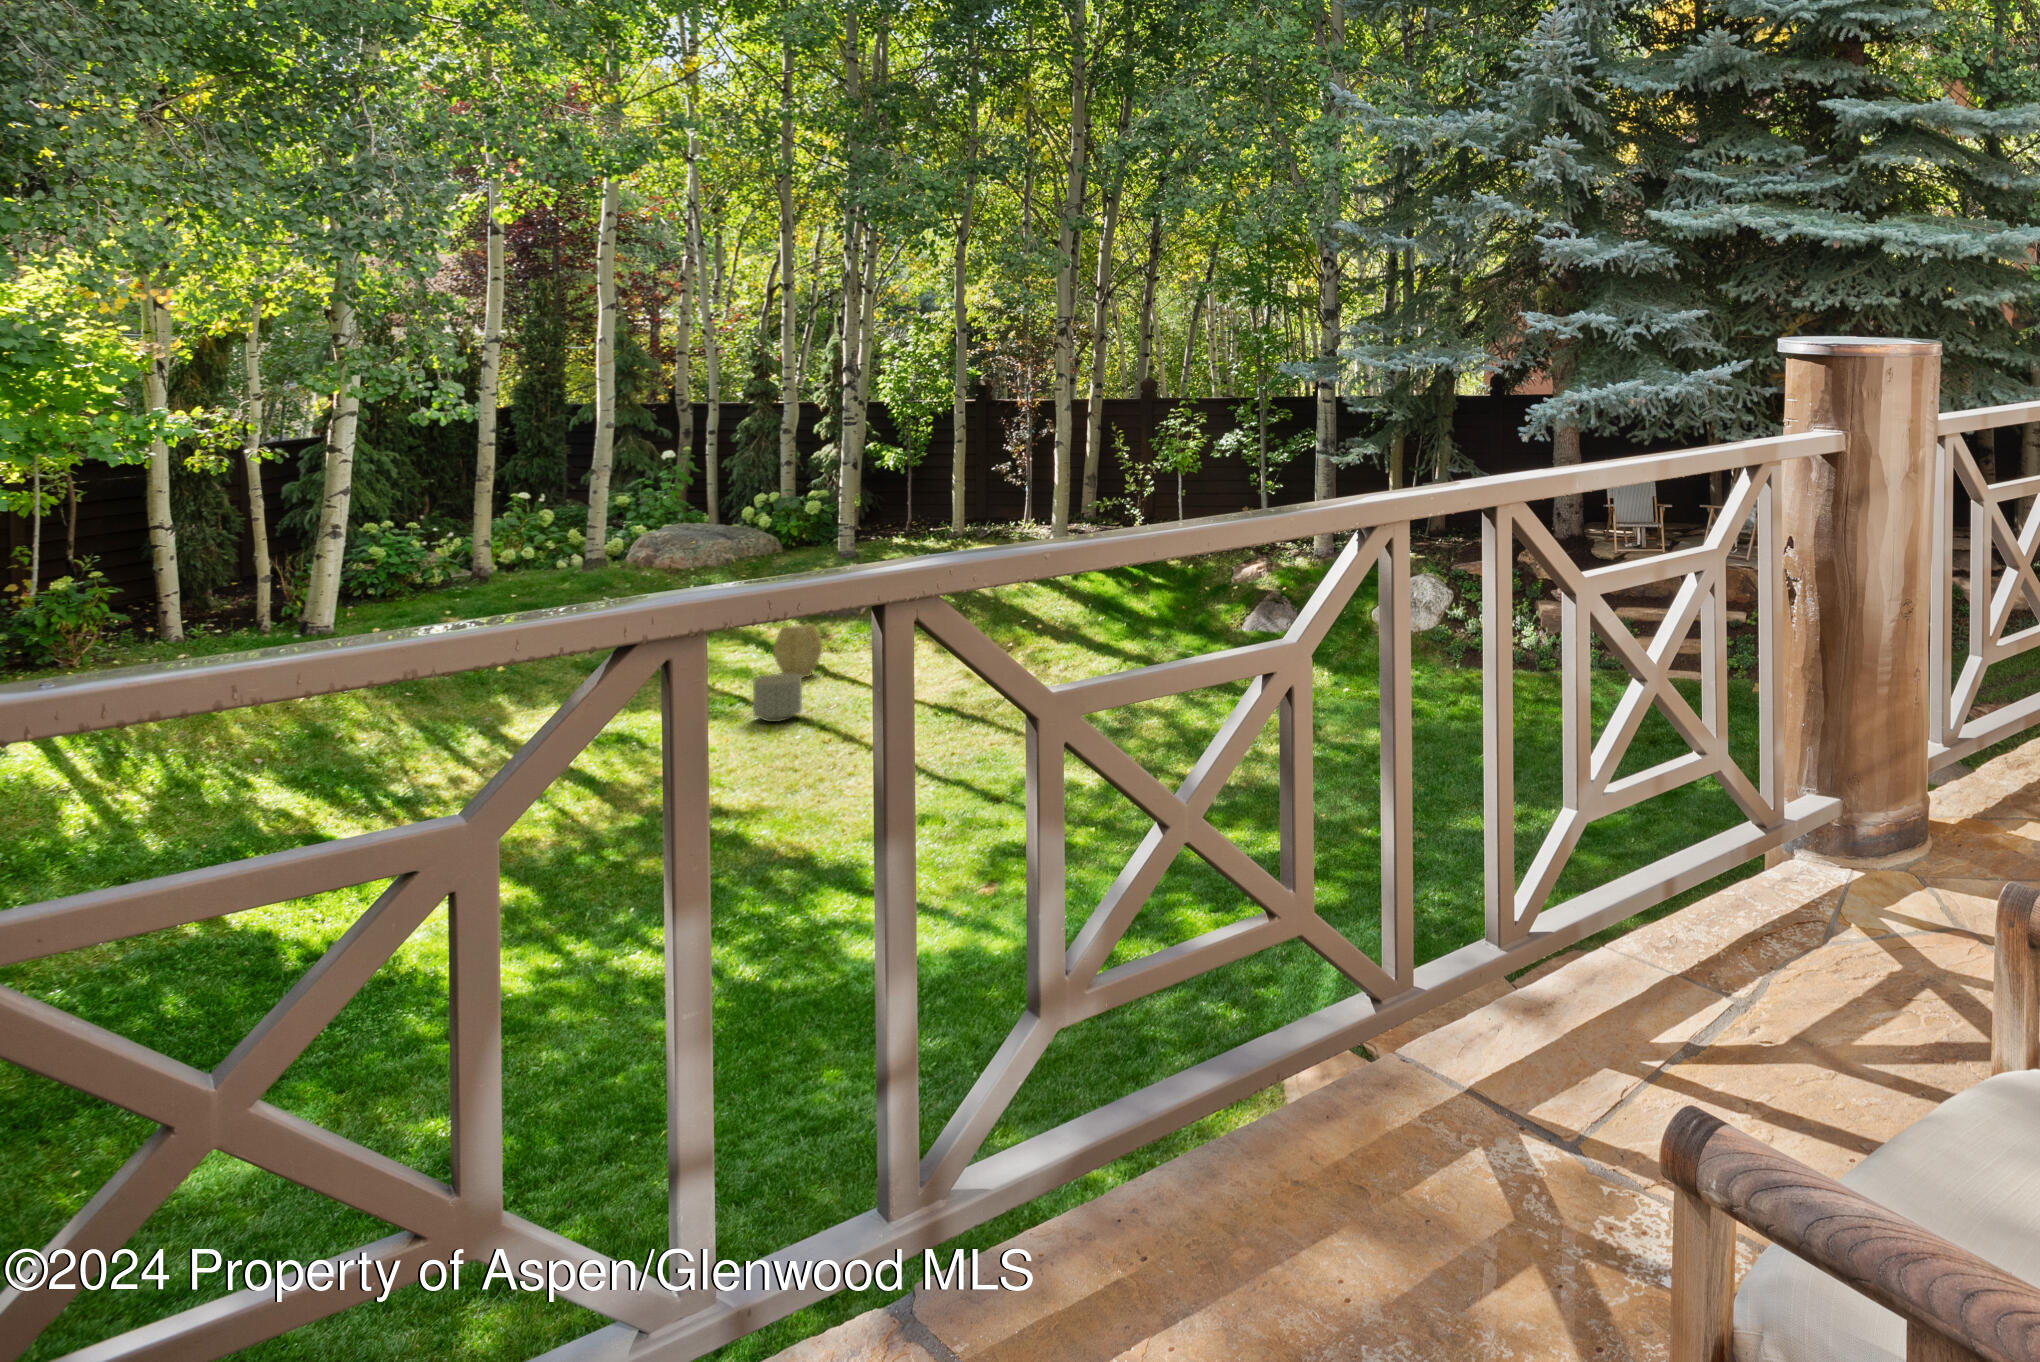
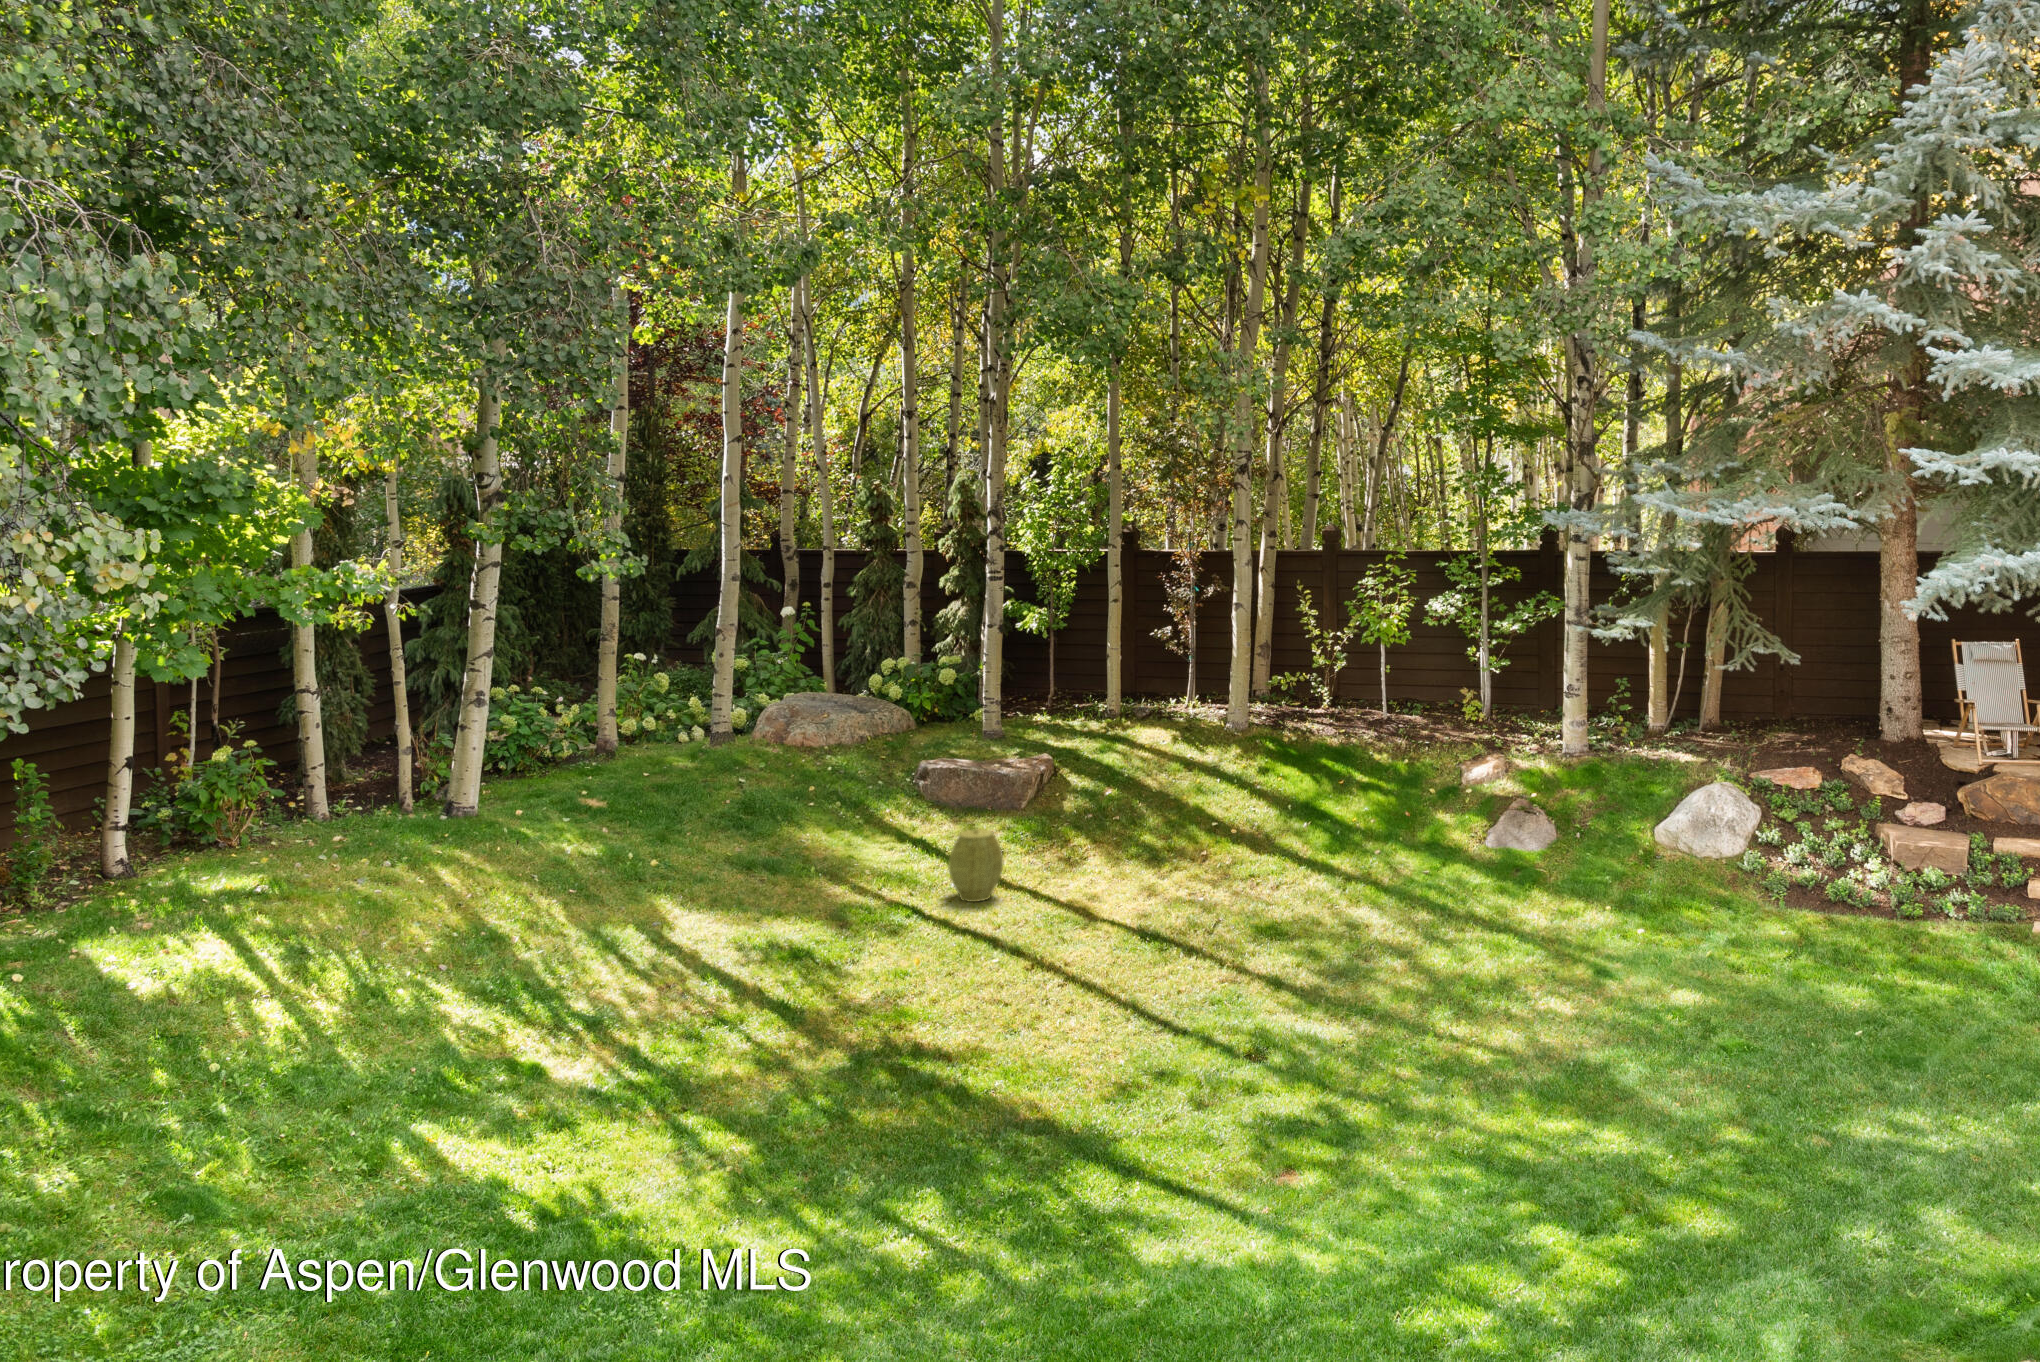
planter: present [753,673,802,722] -> none [941,904,998,969]

